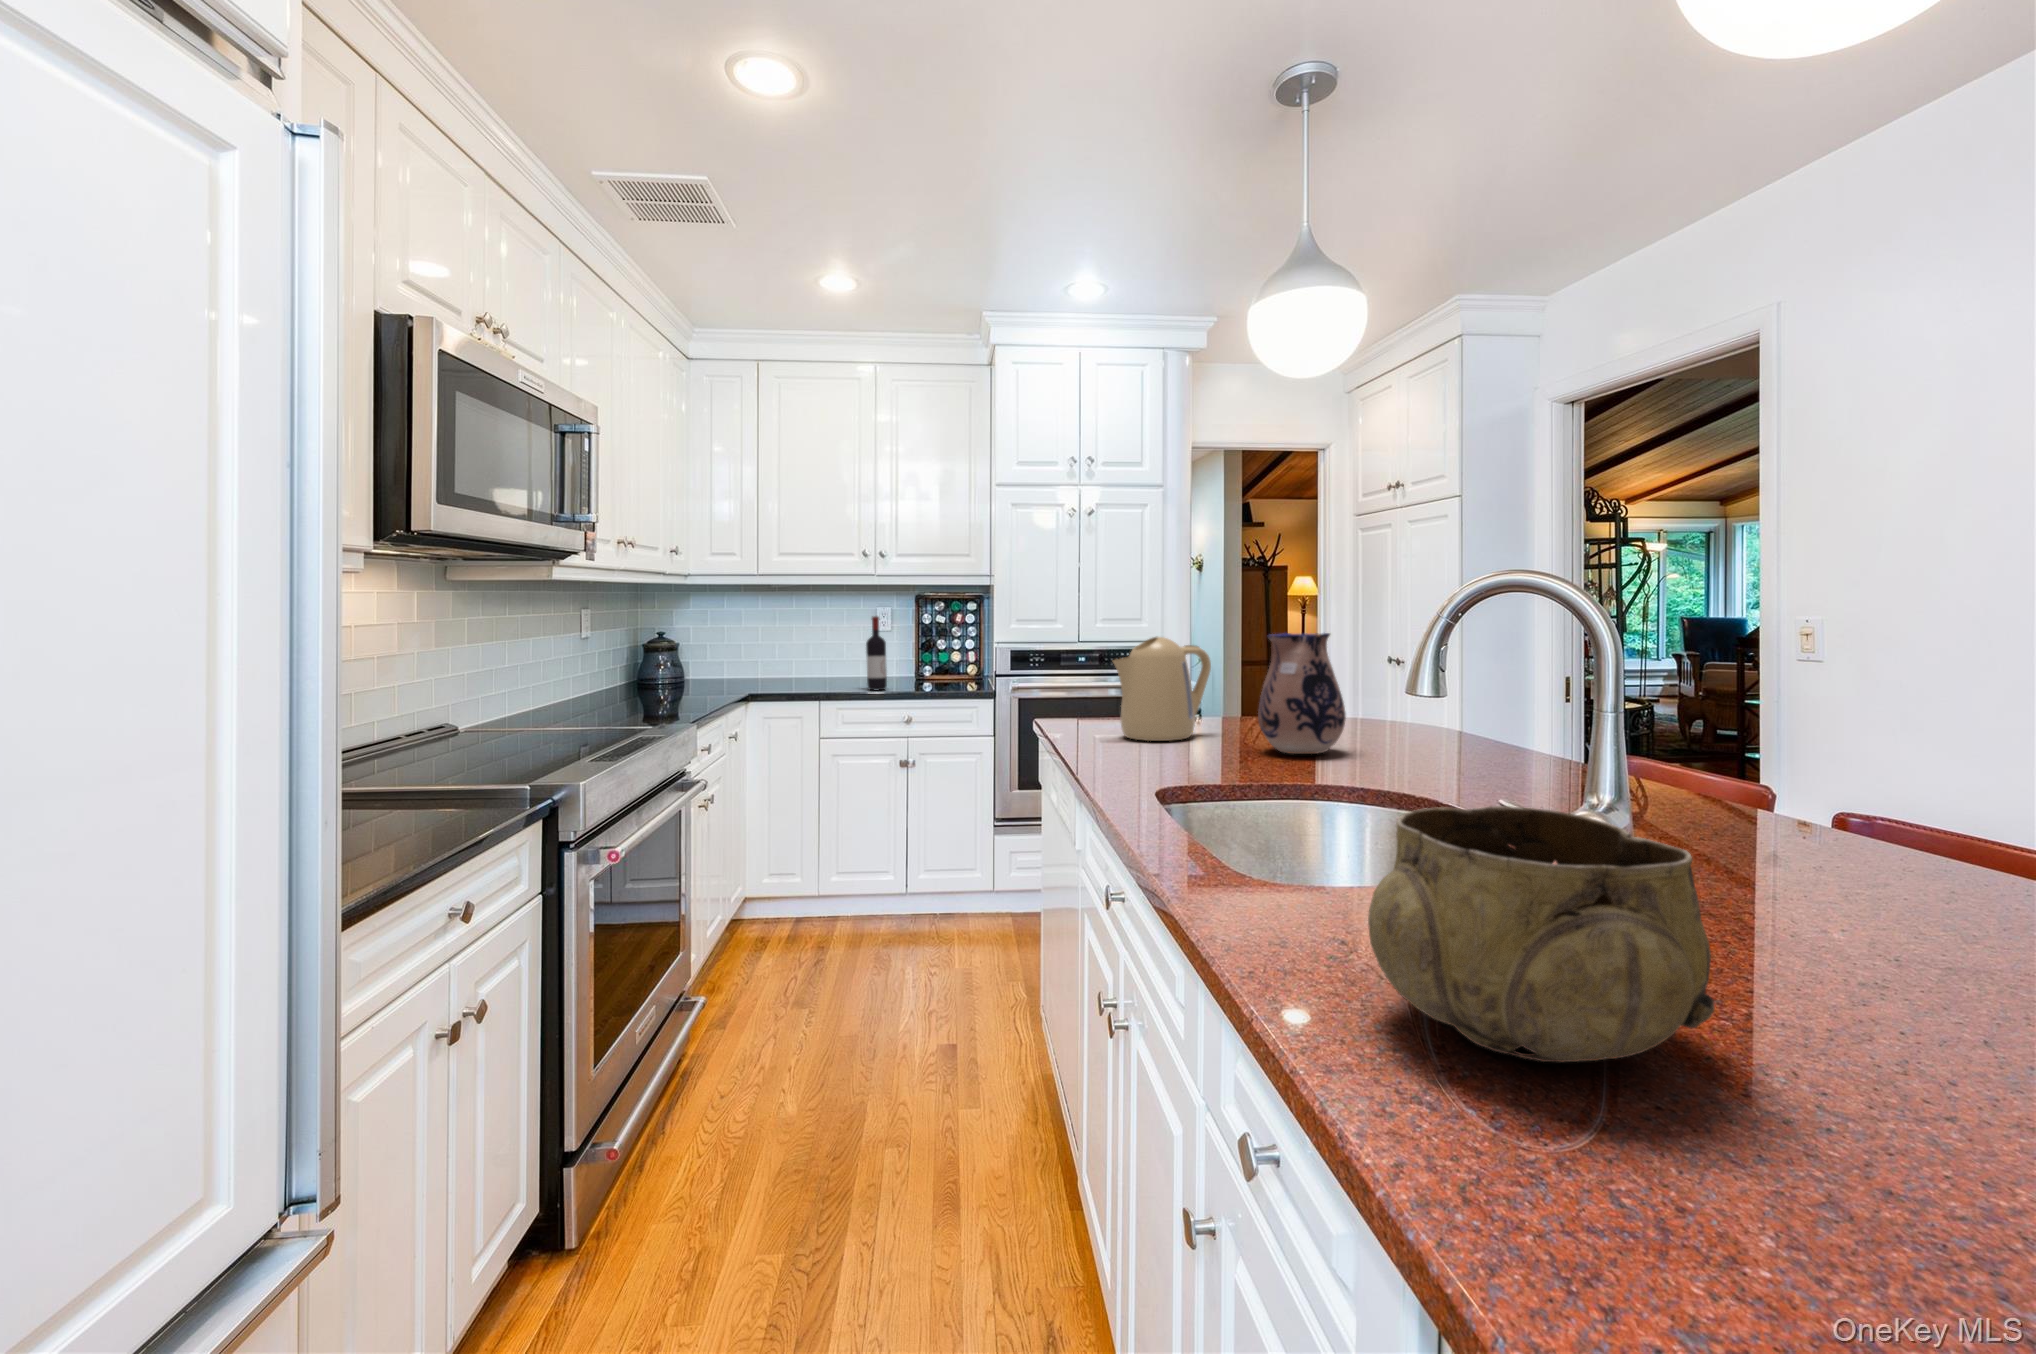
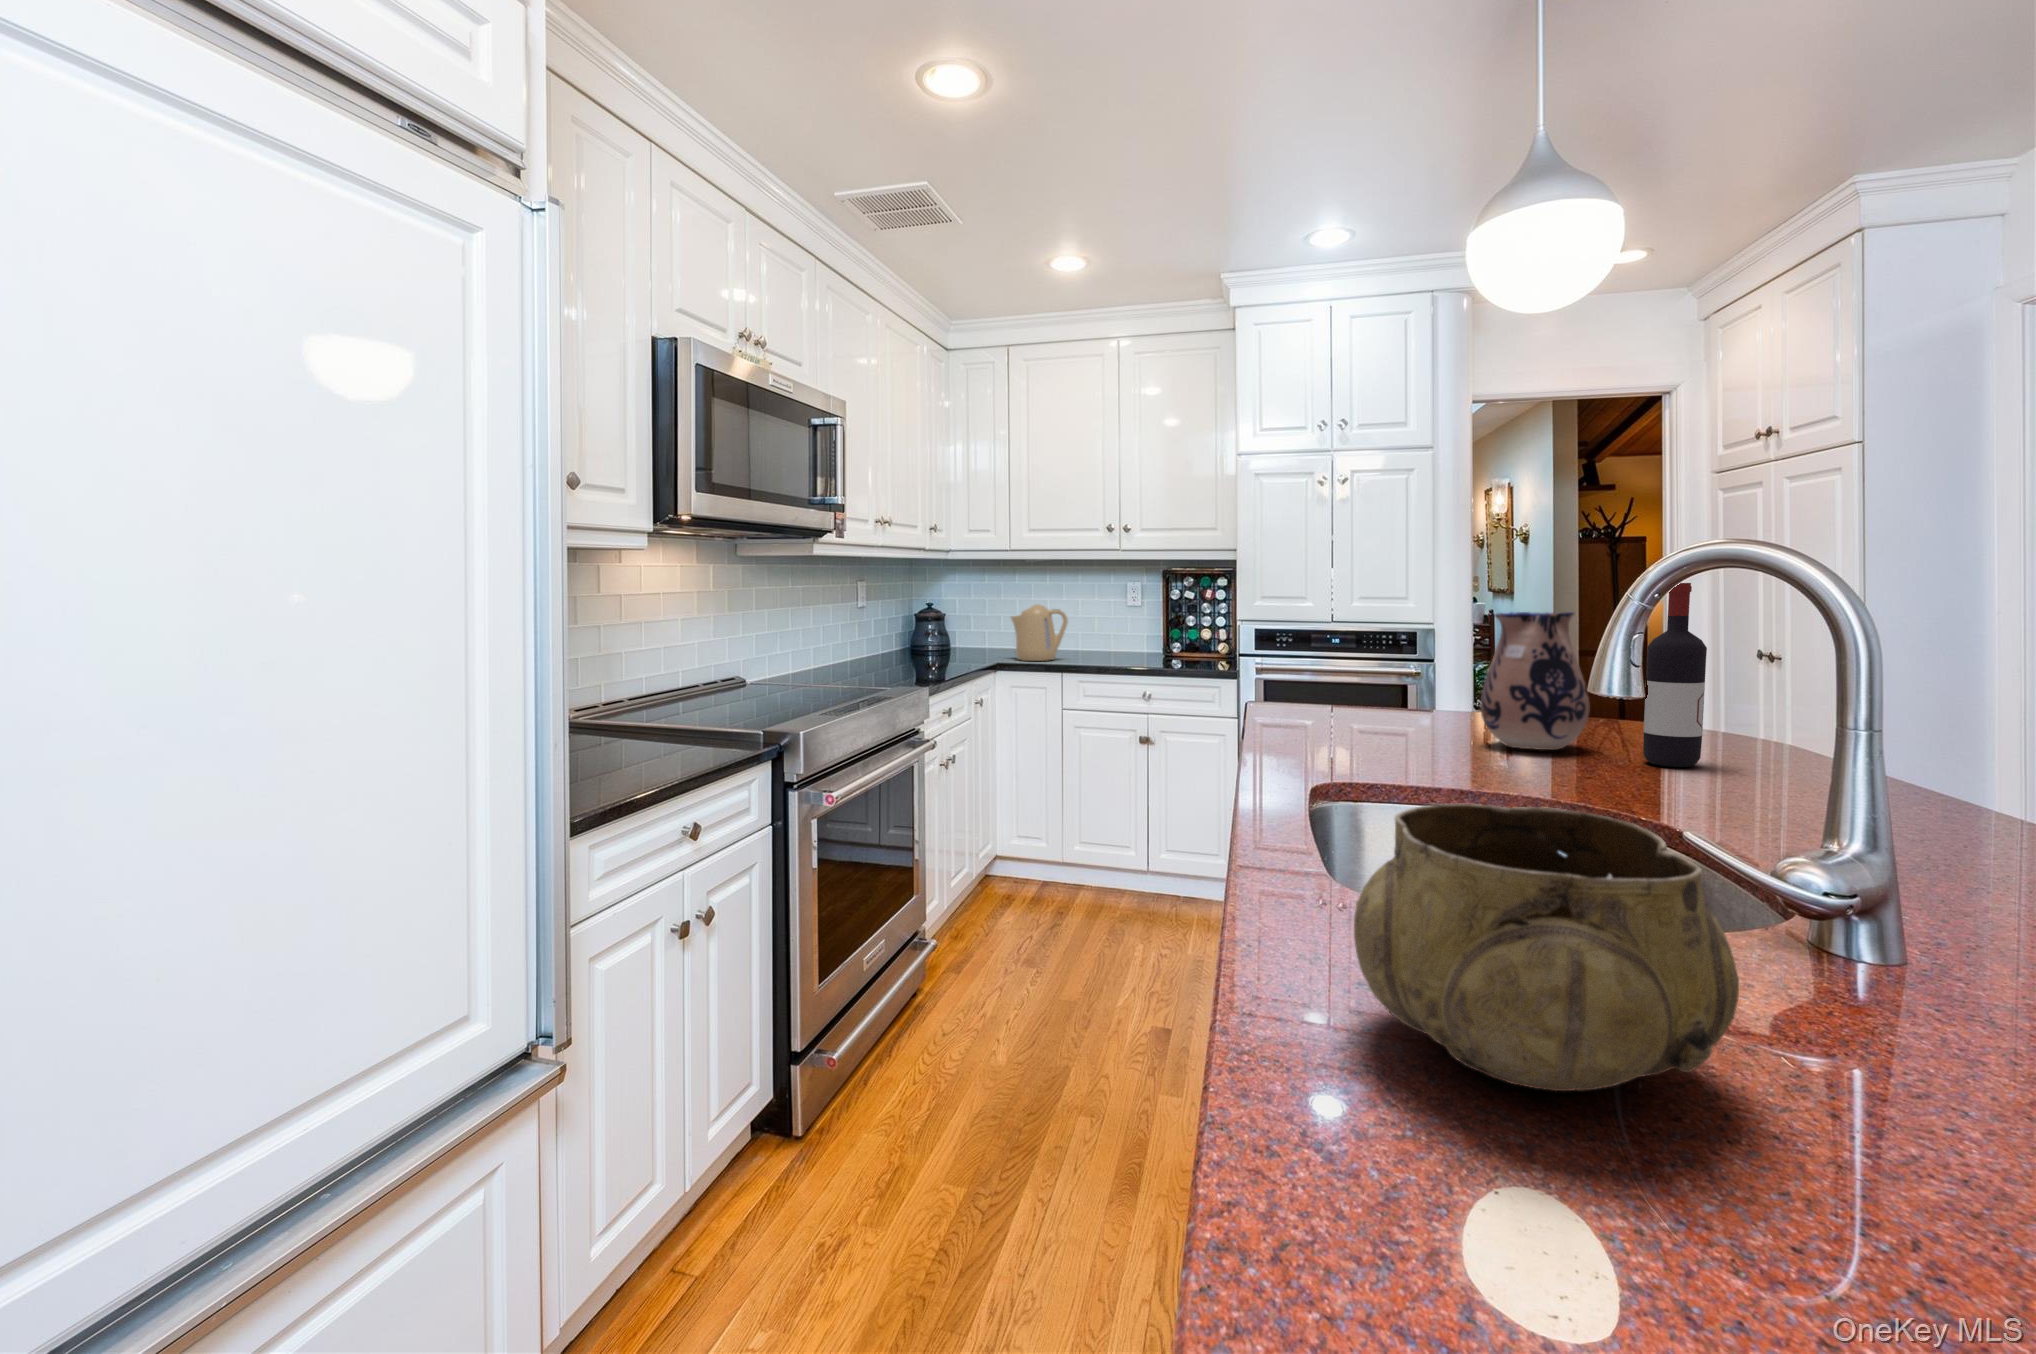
wine bottle: present [866,616,887,690] -> present [1643,583,1707,767]
kettle: present [1113,637,1211,741] -> present [1011,604,1068,661]

